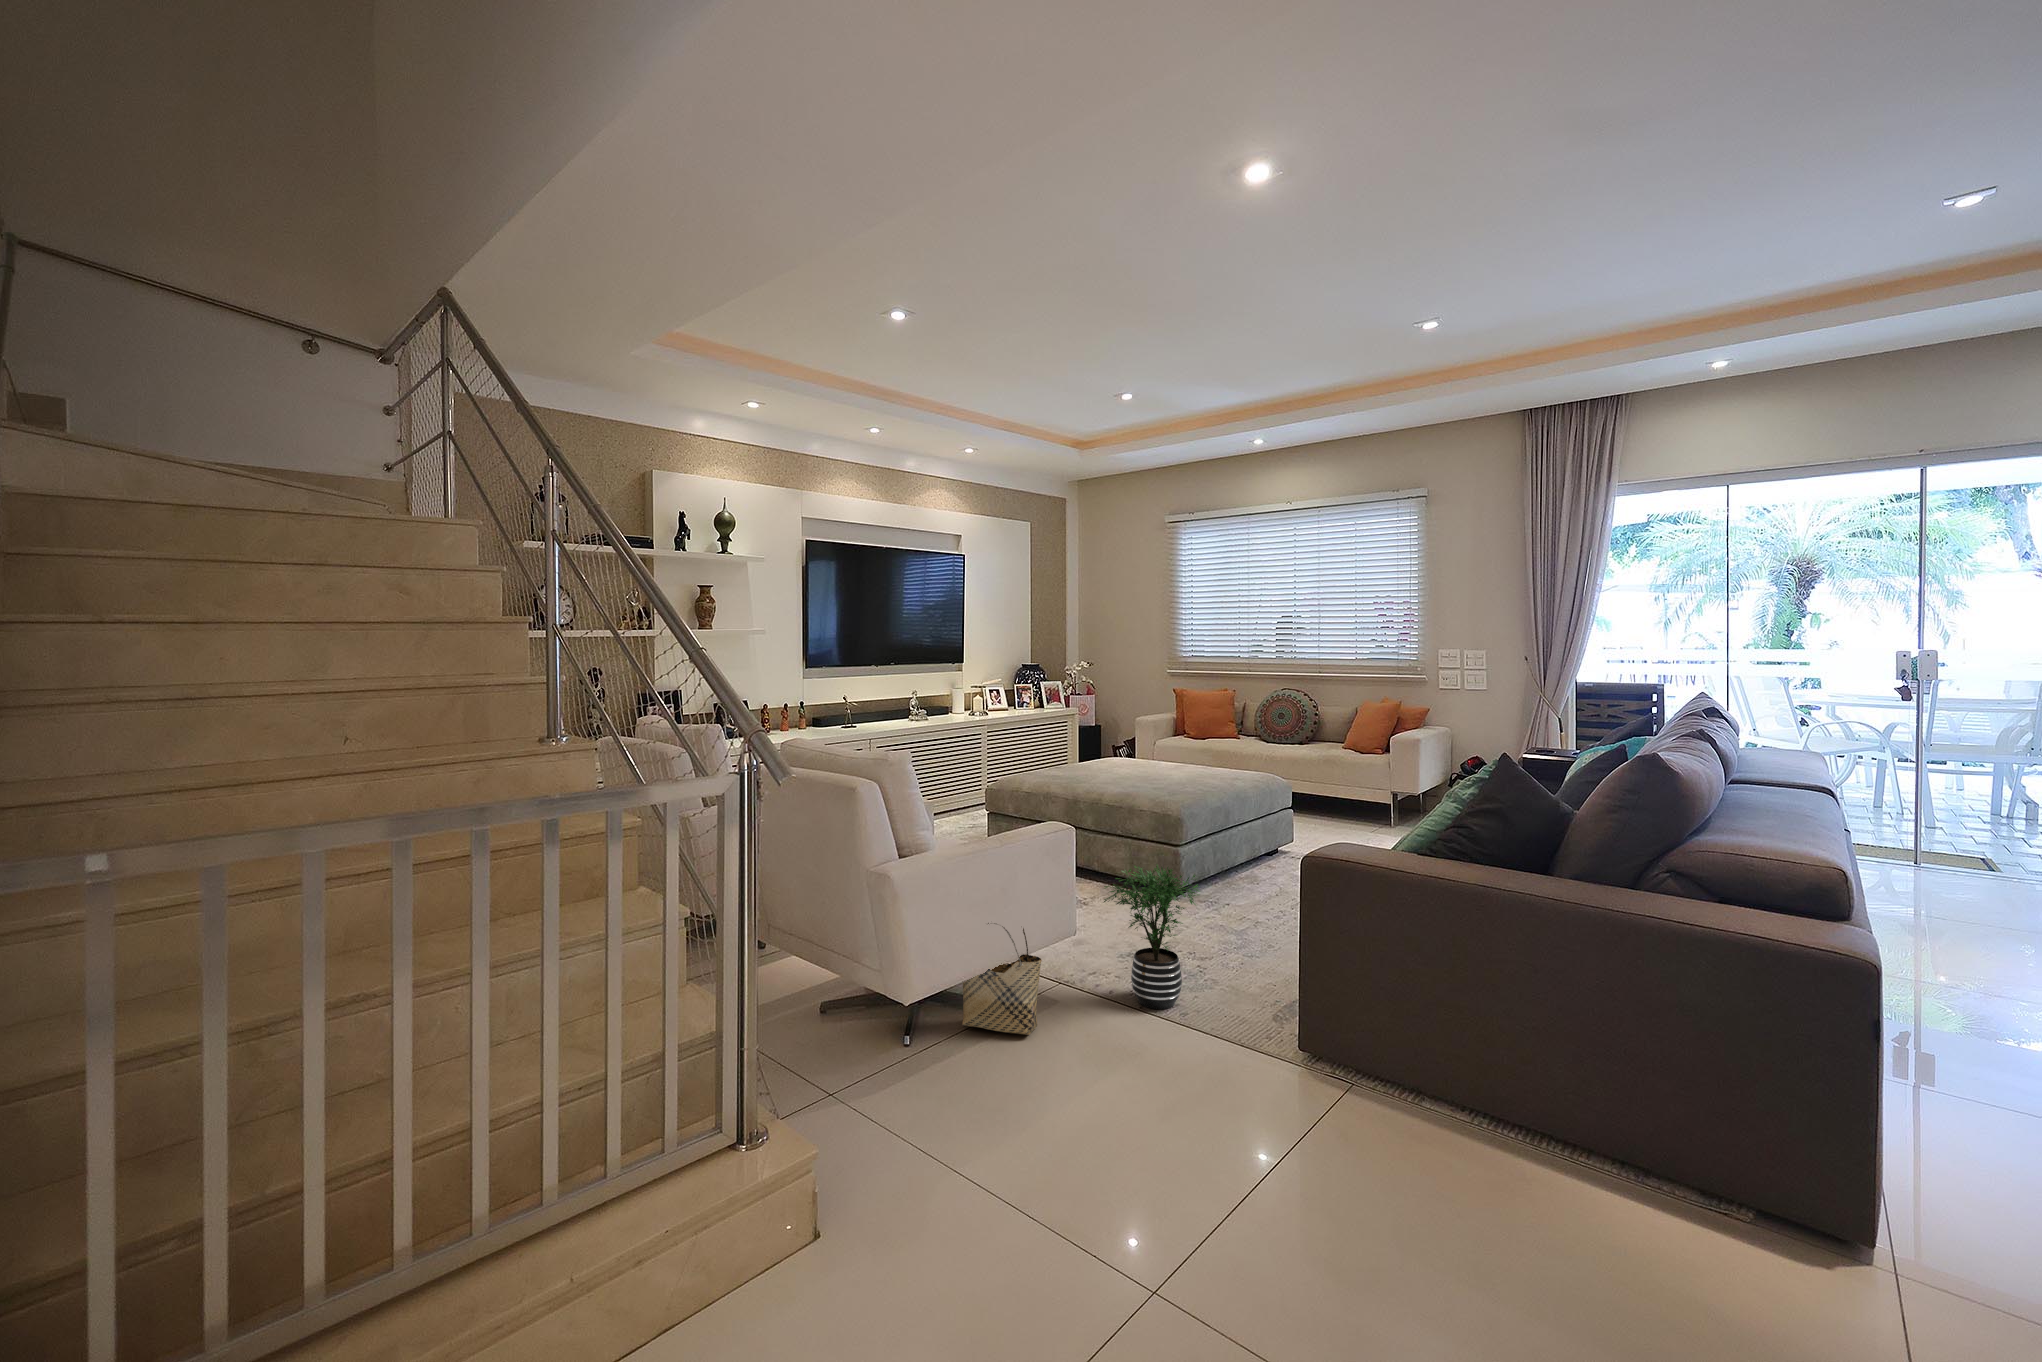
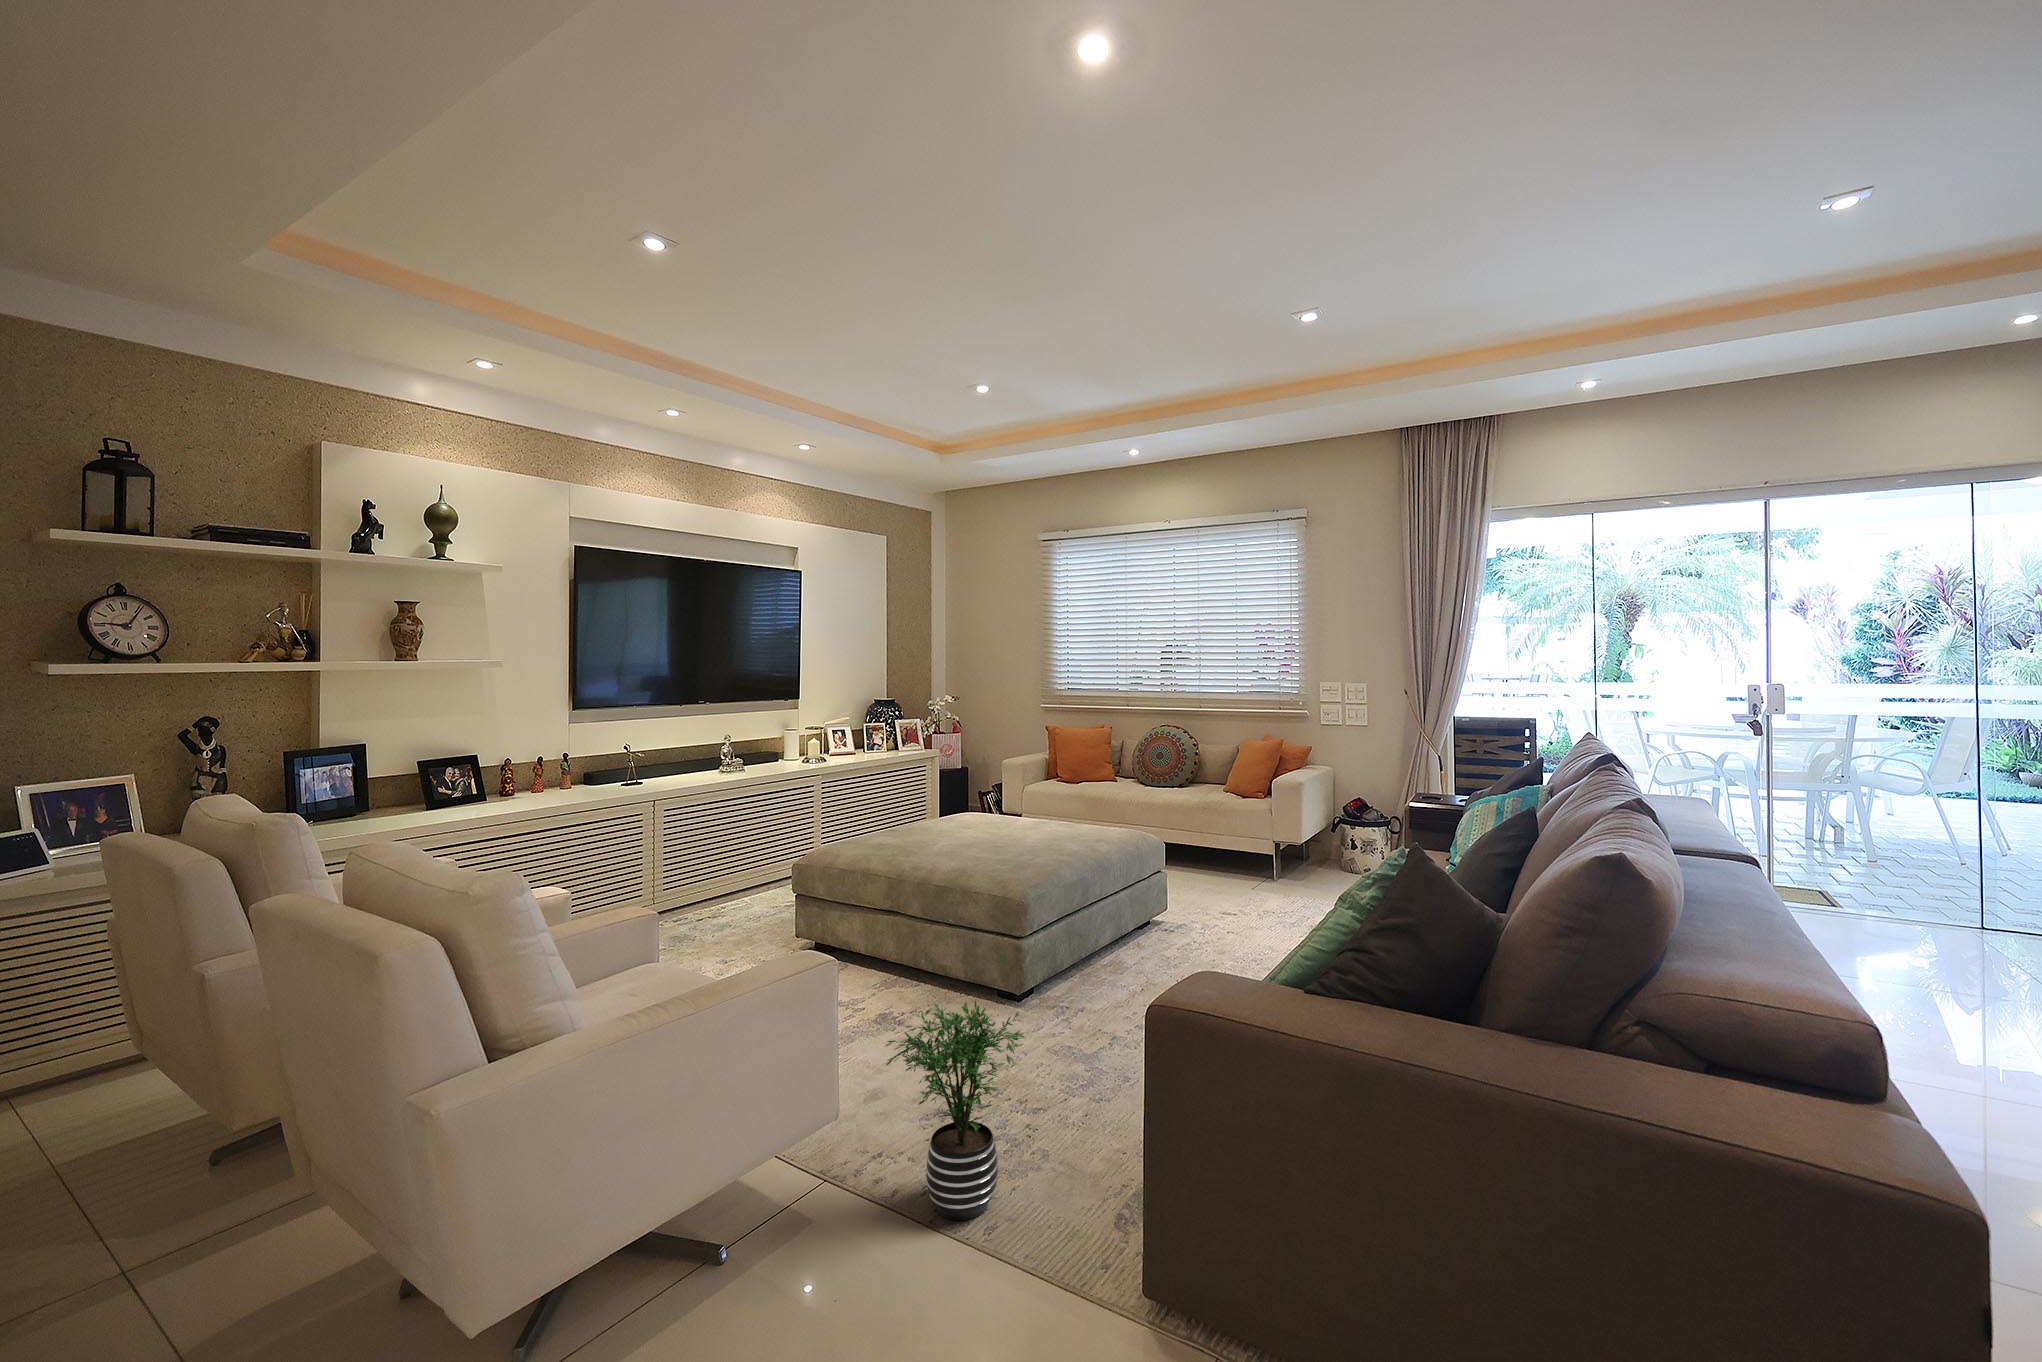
woven basket: present [962,923,1042,1035] -> none [641,1102,774,1310]

